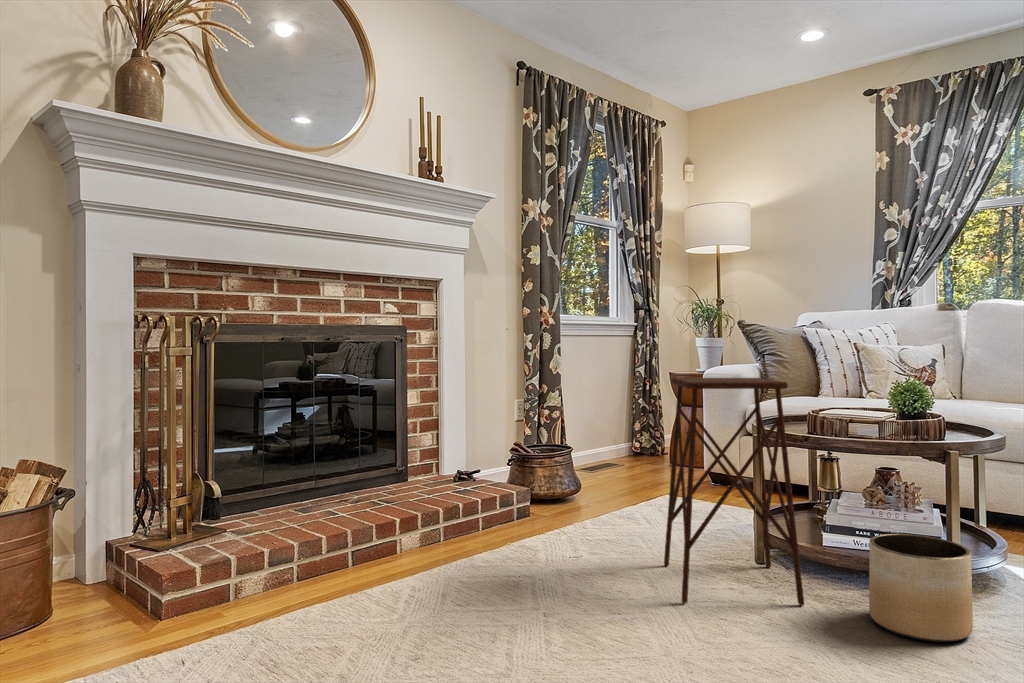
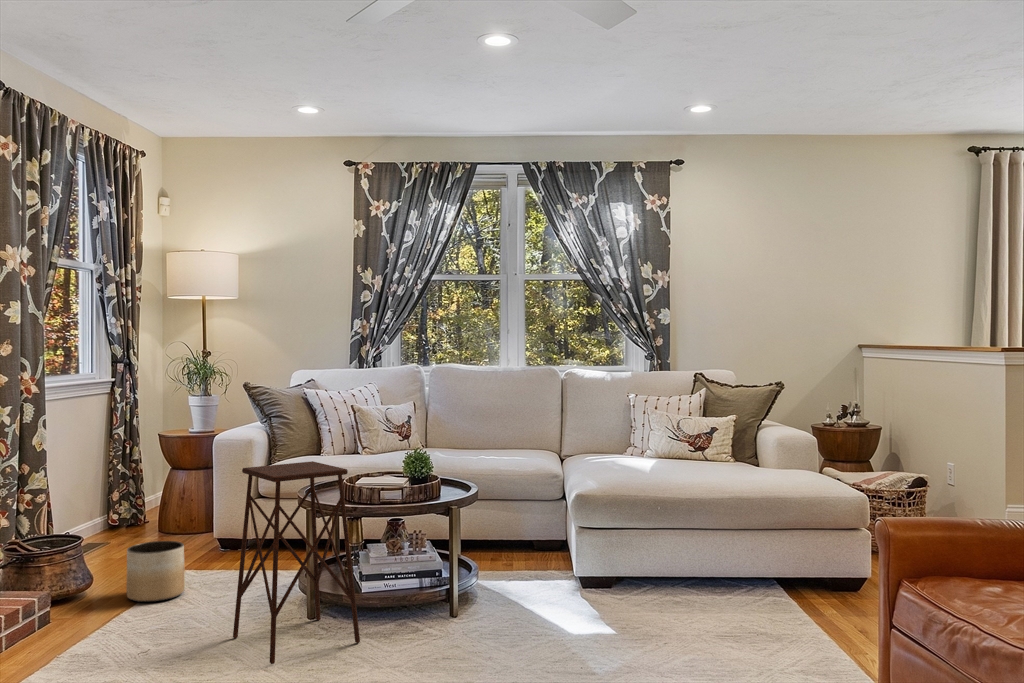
planter: present [869,534,973,642] -> present [126,541,185,602]

